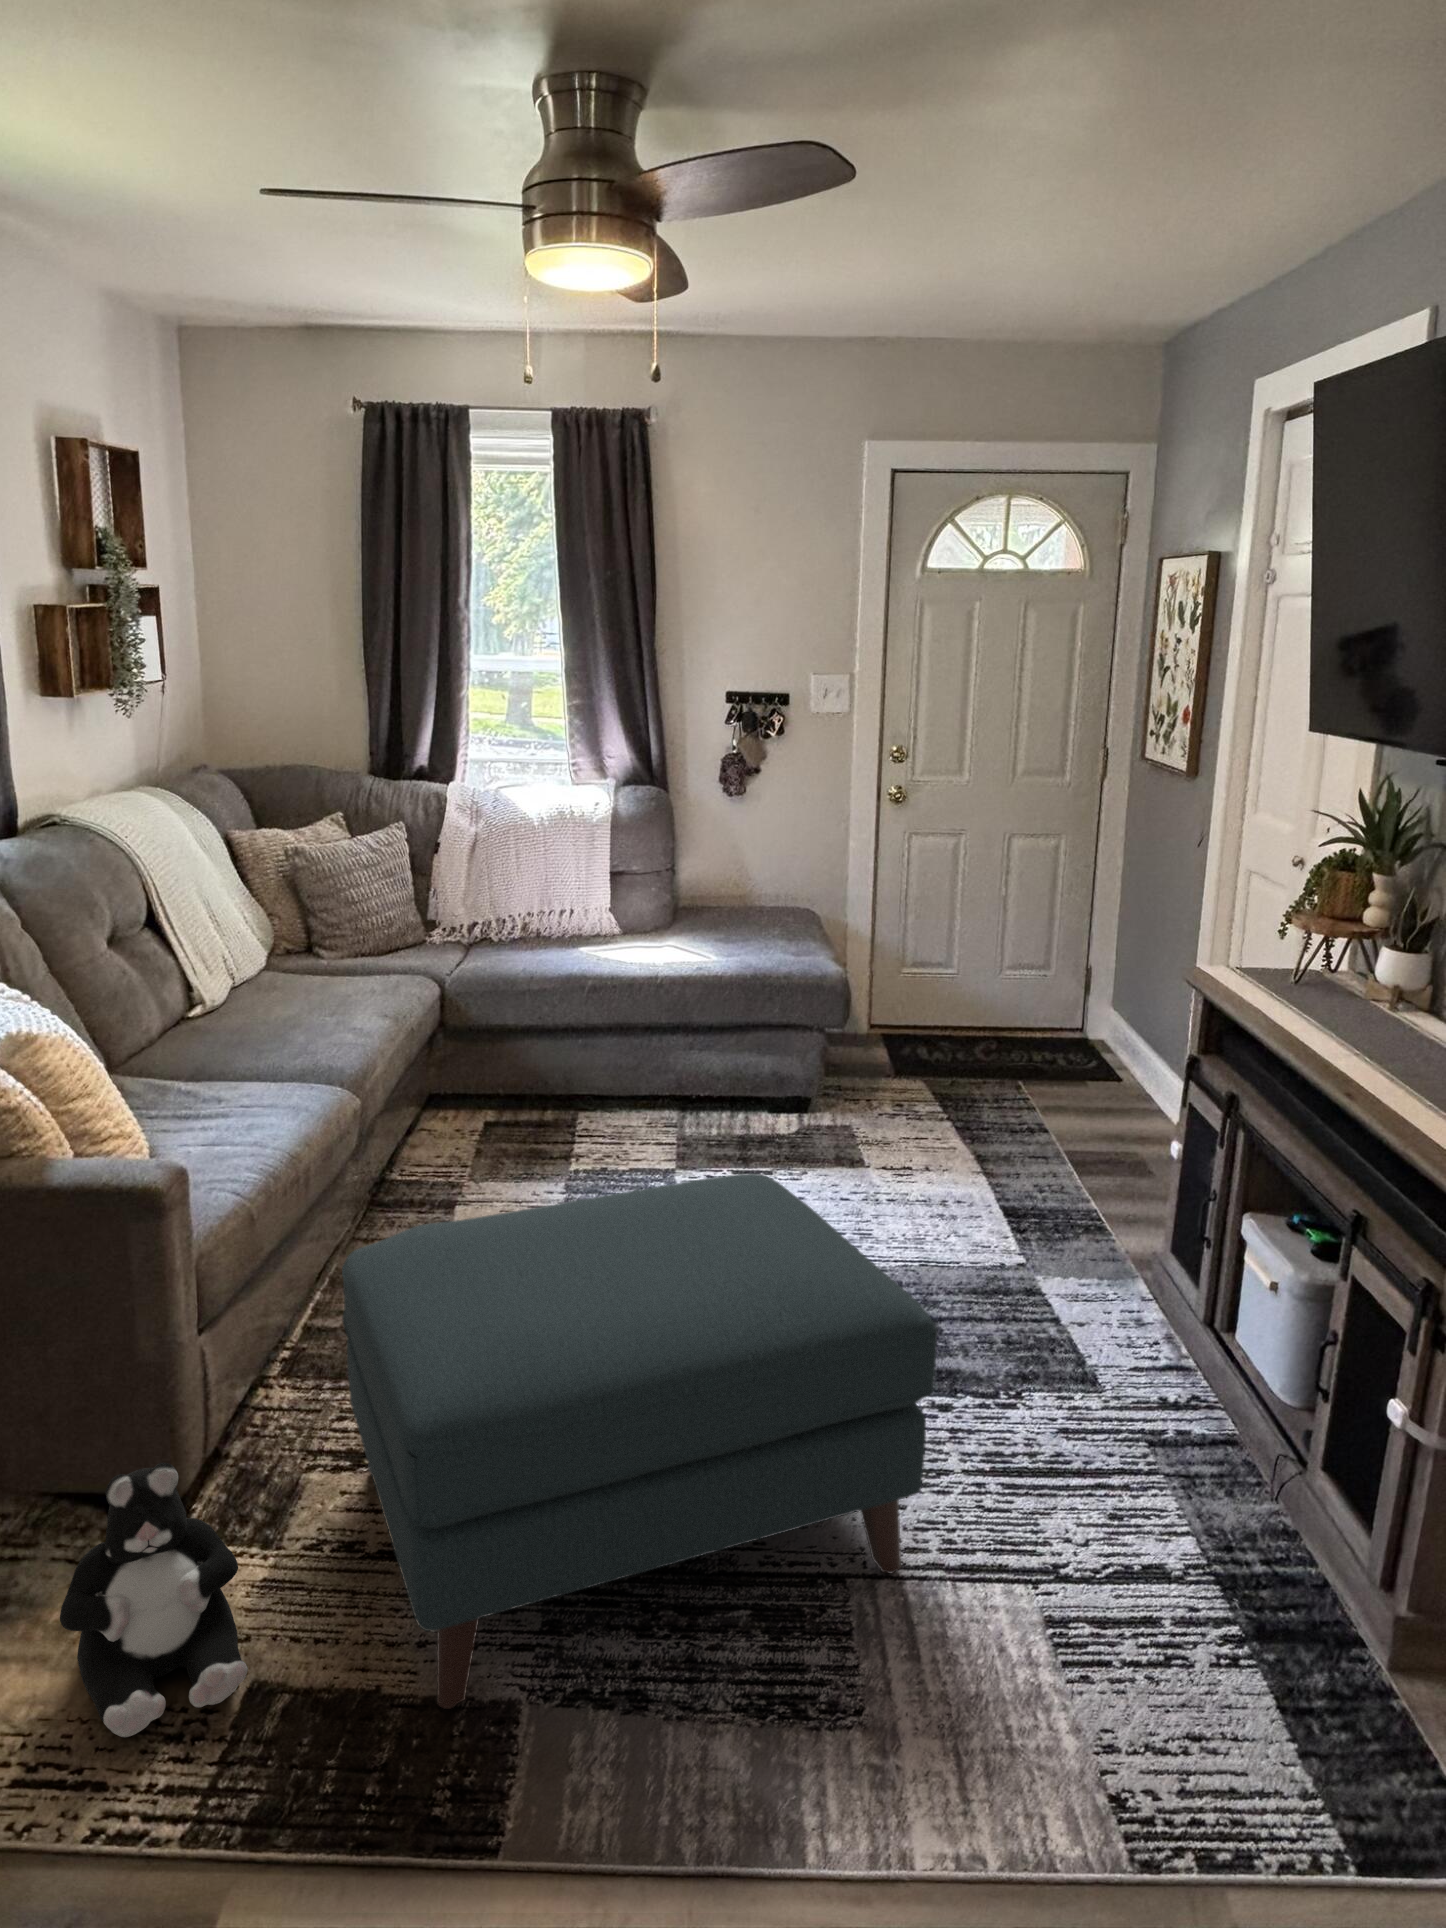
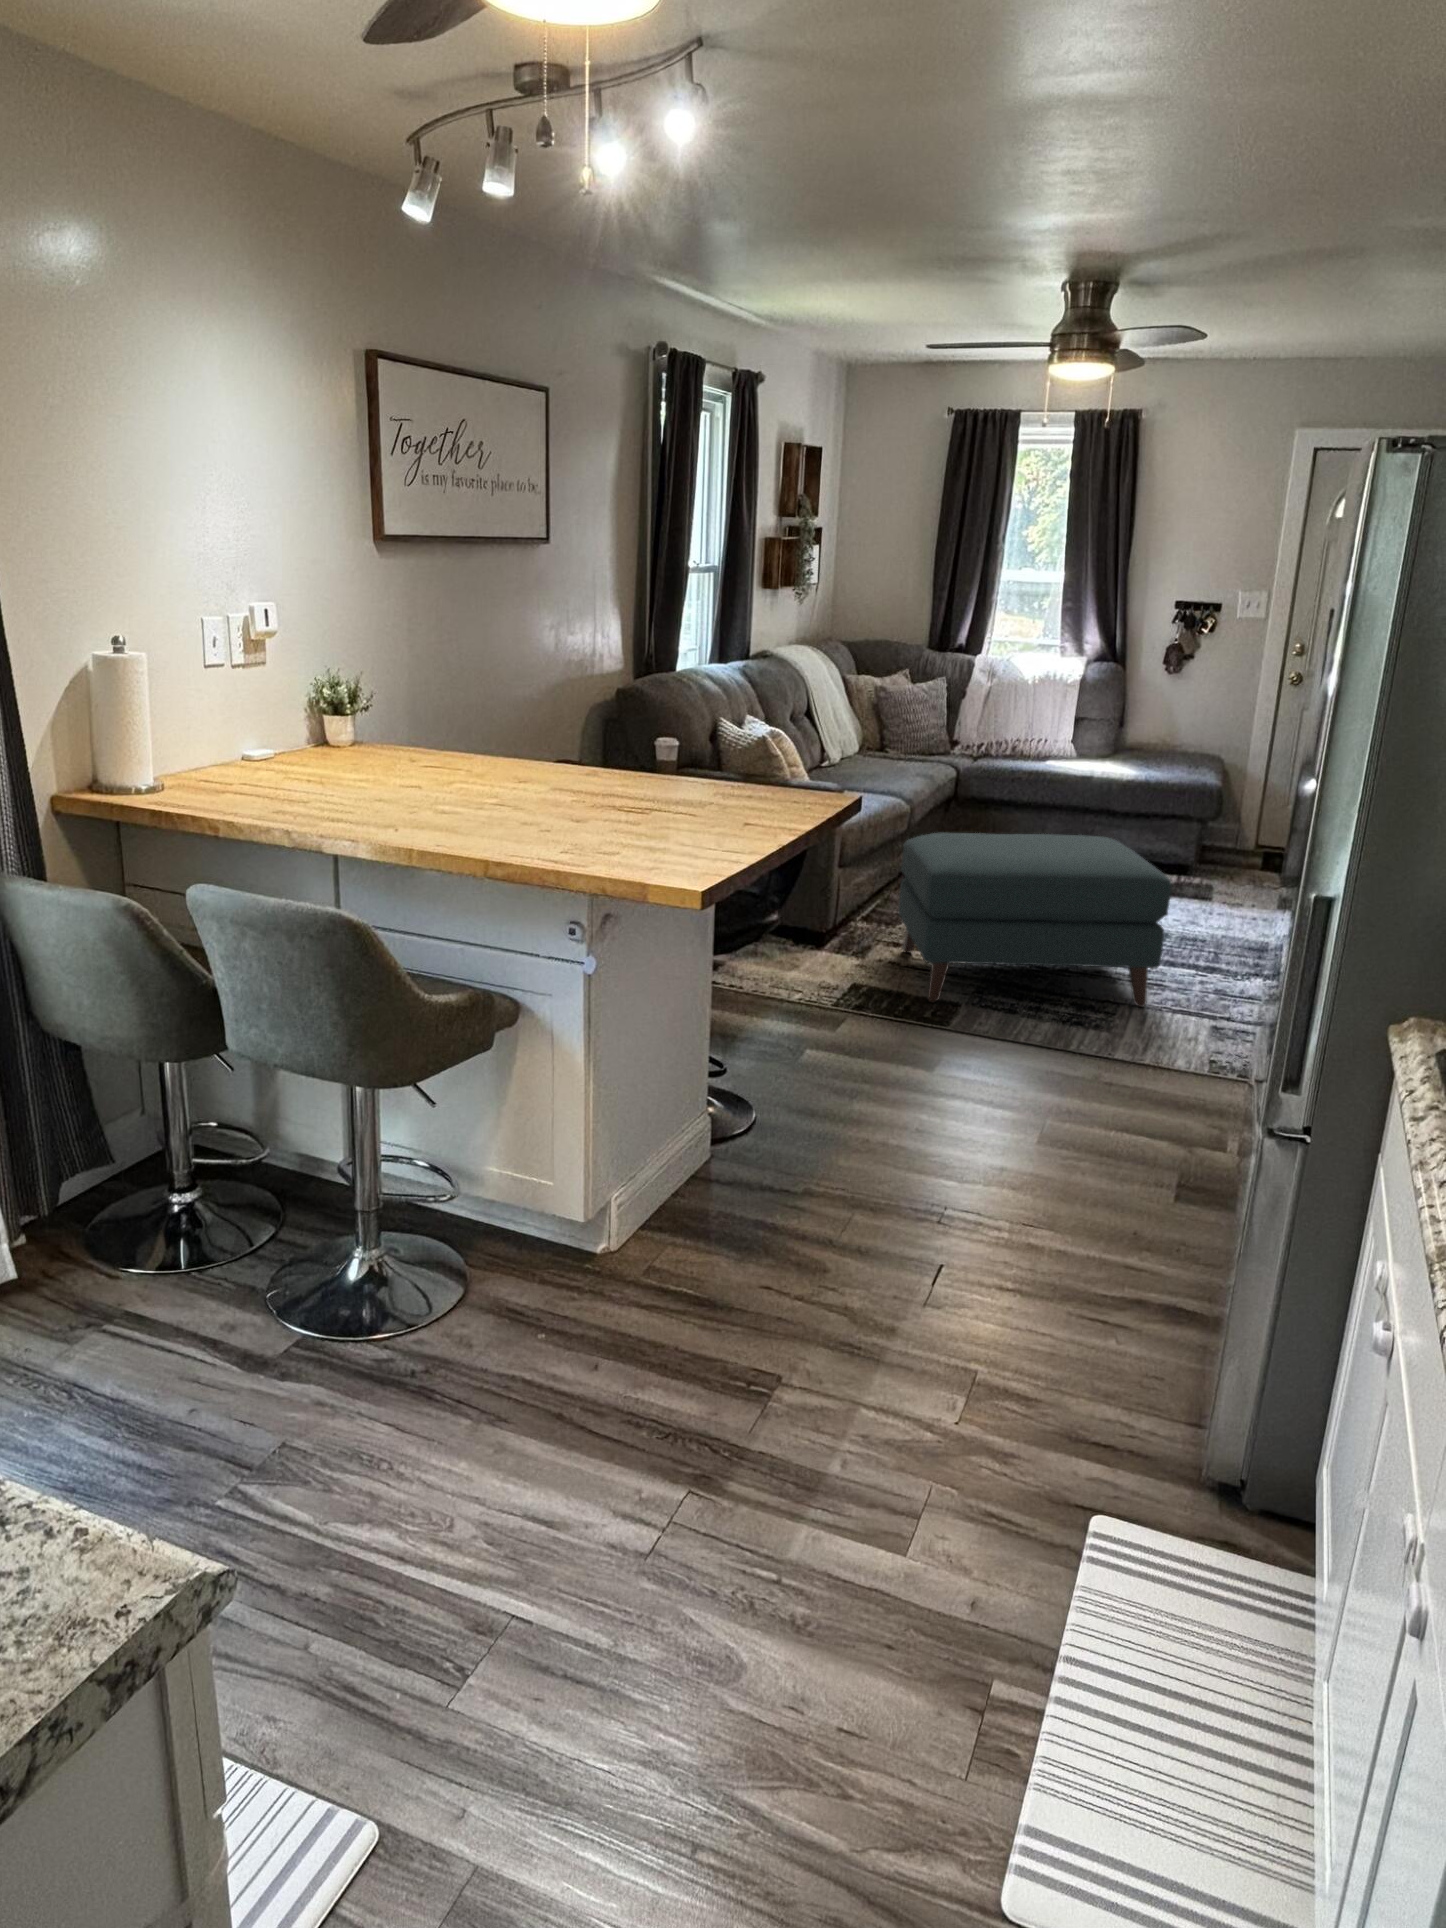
plush toy: present [60,1463,248,1737] -> none [785,895,854,986]

